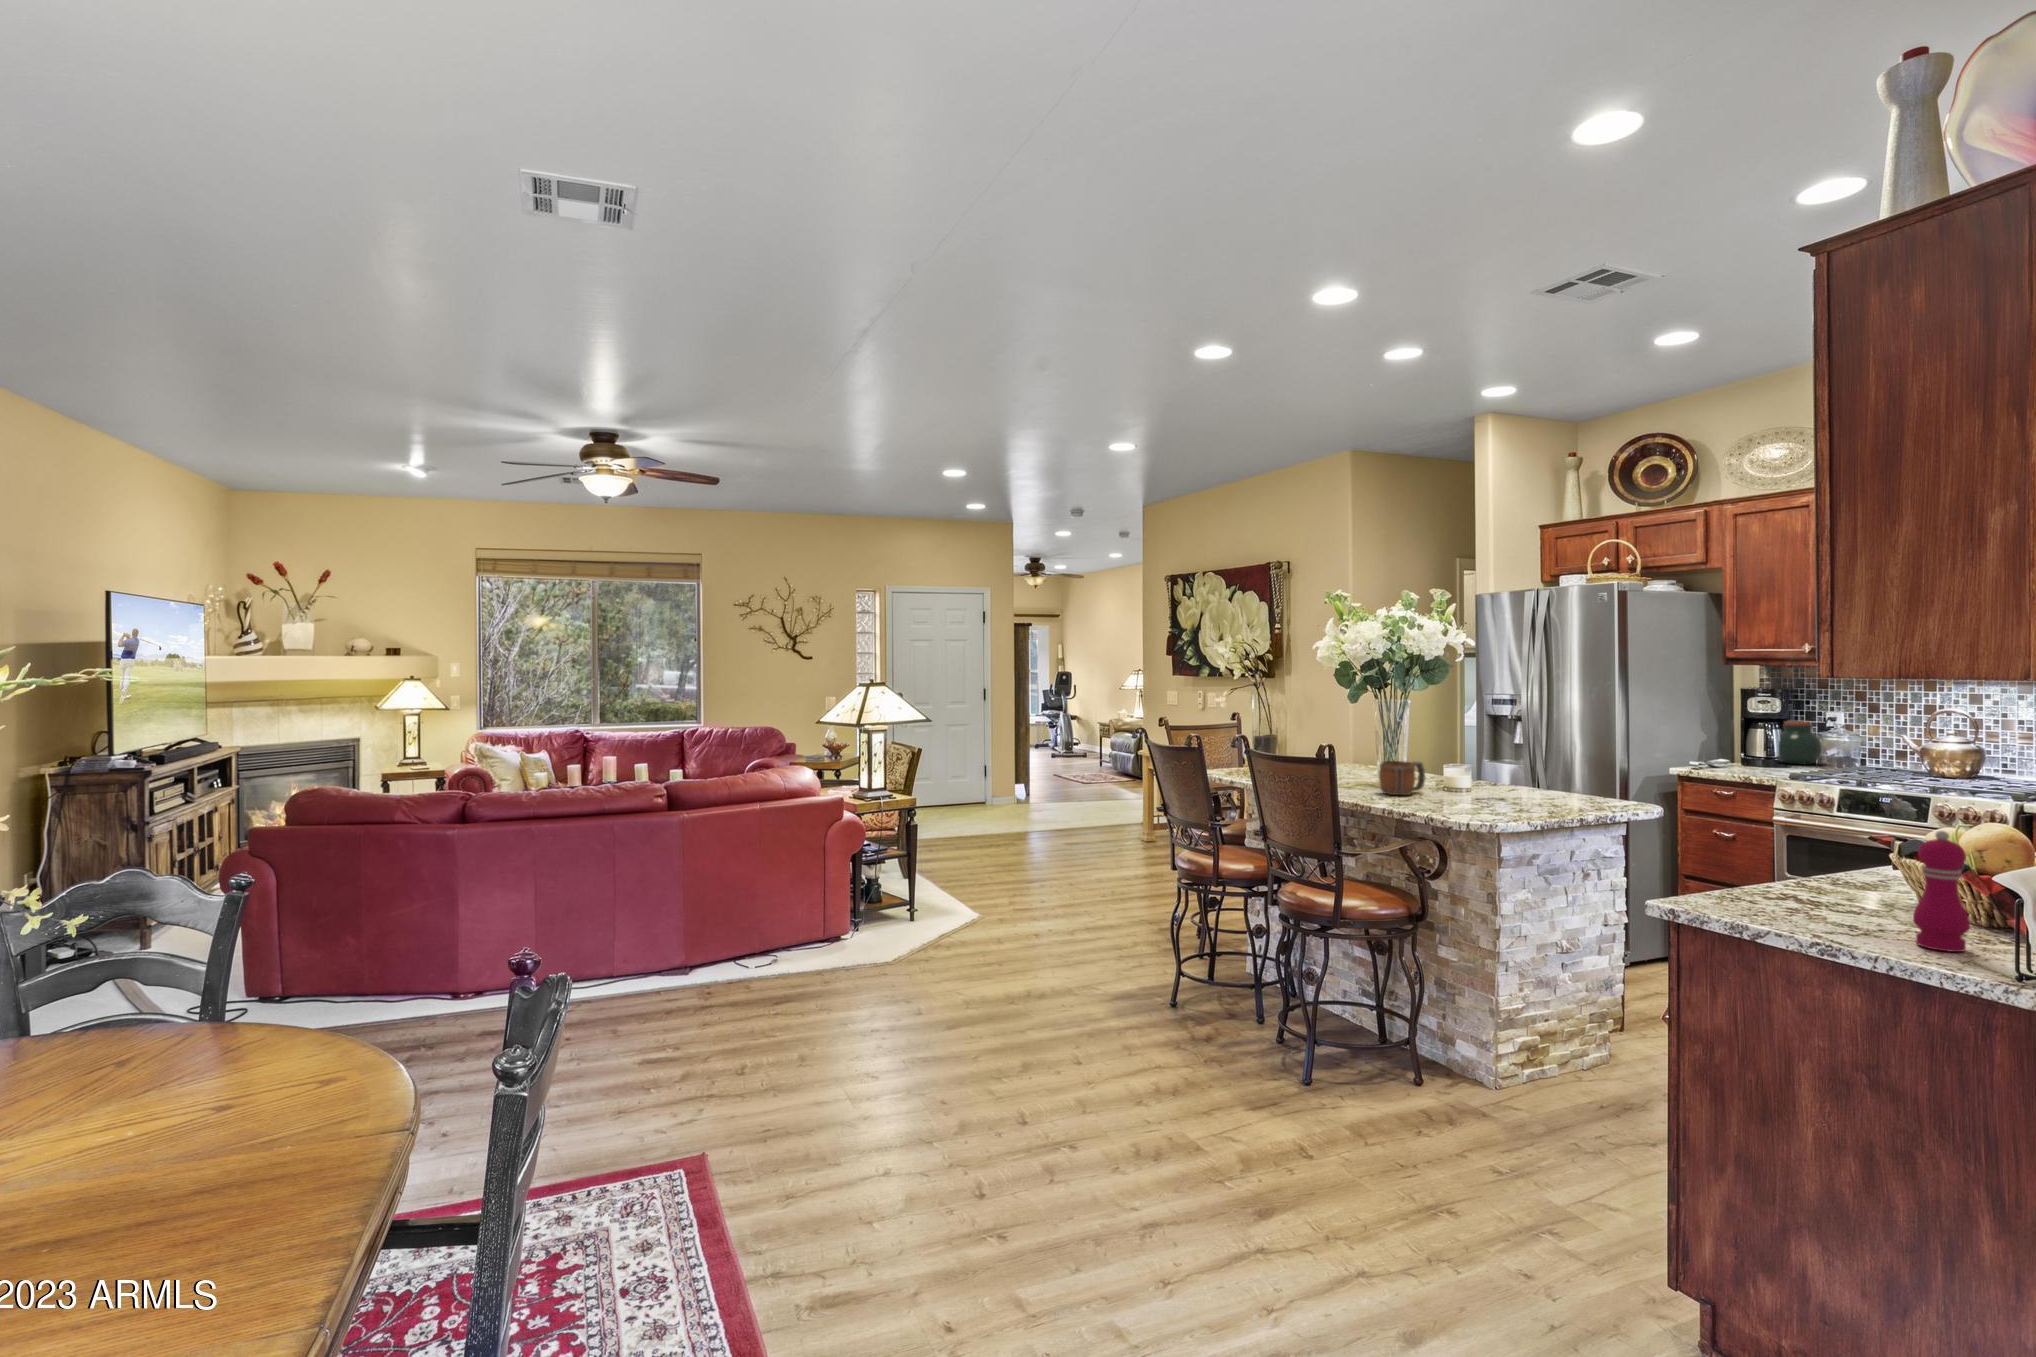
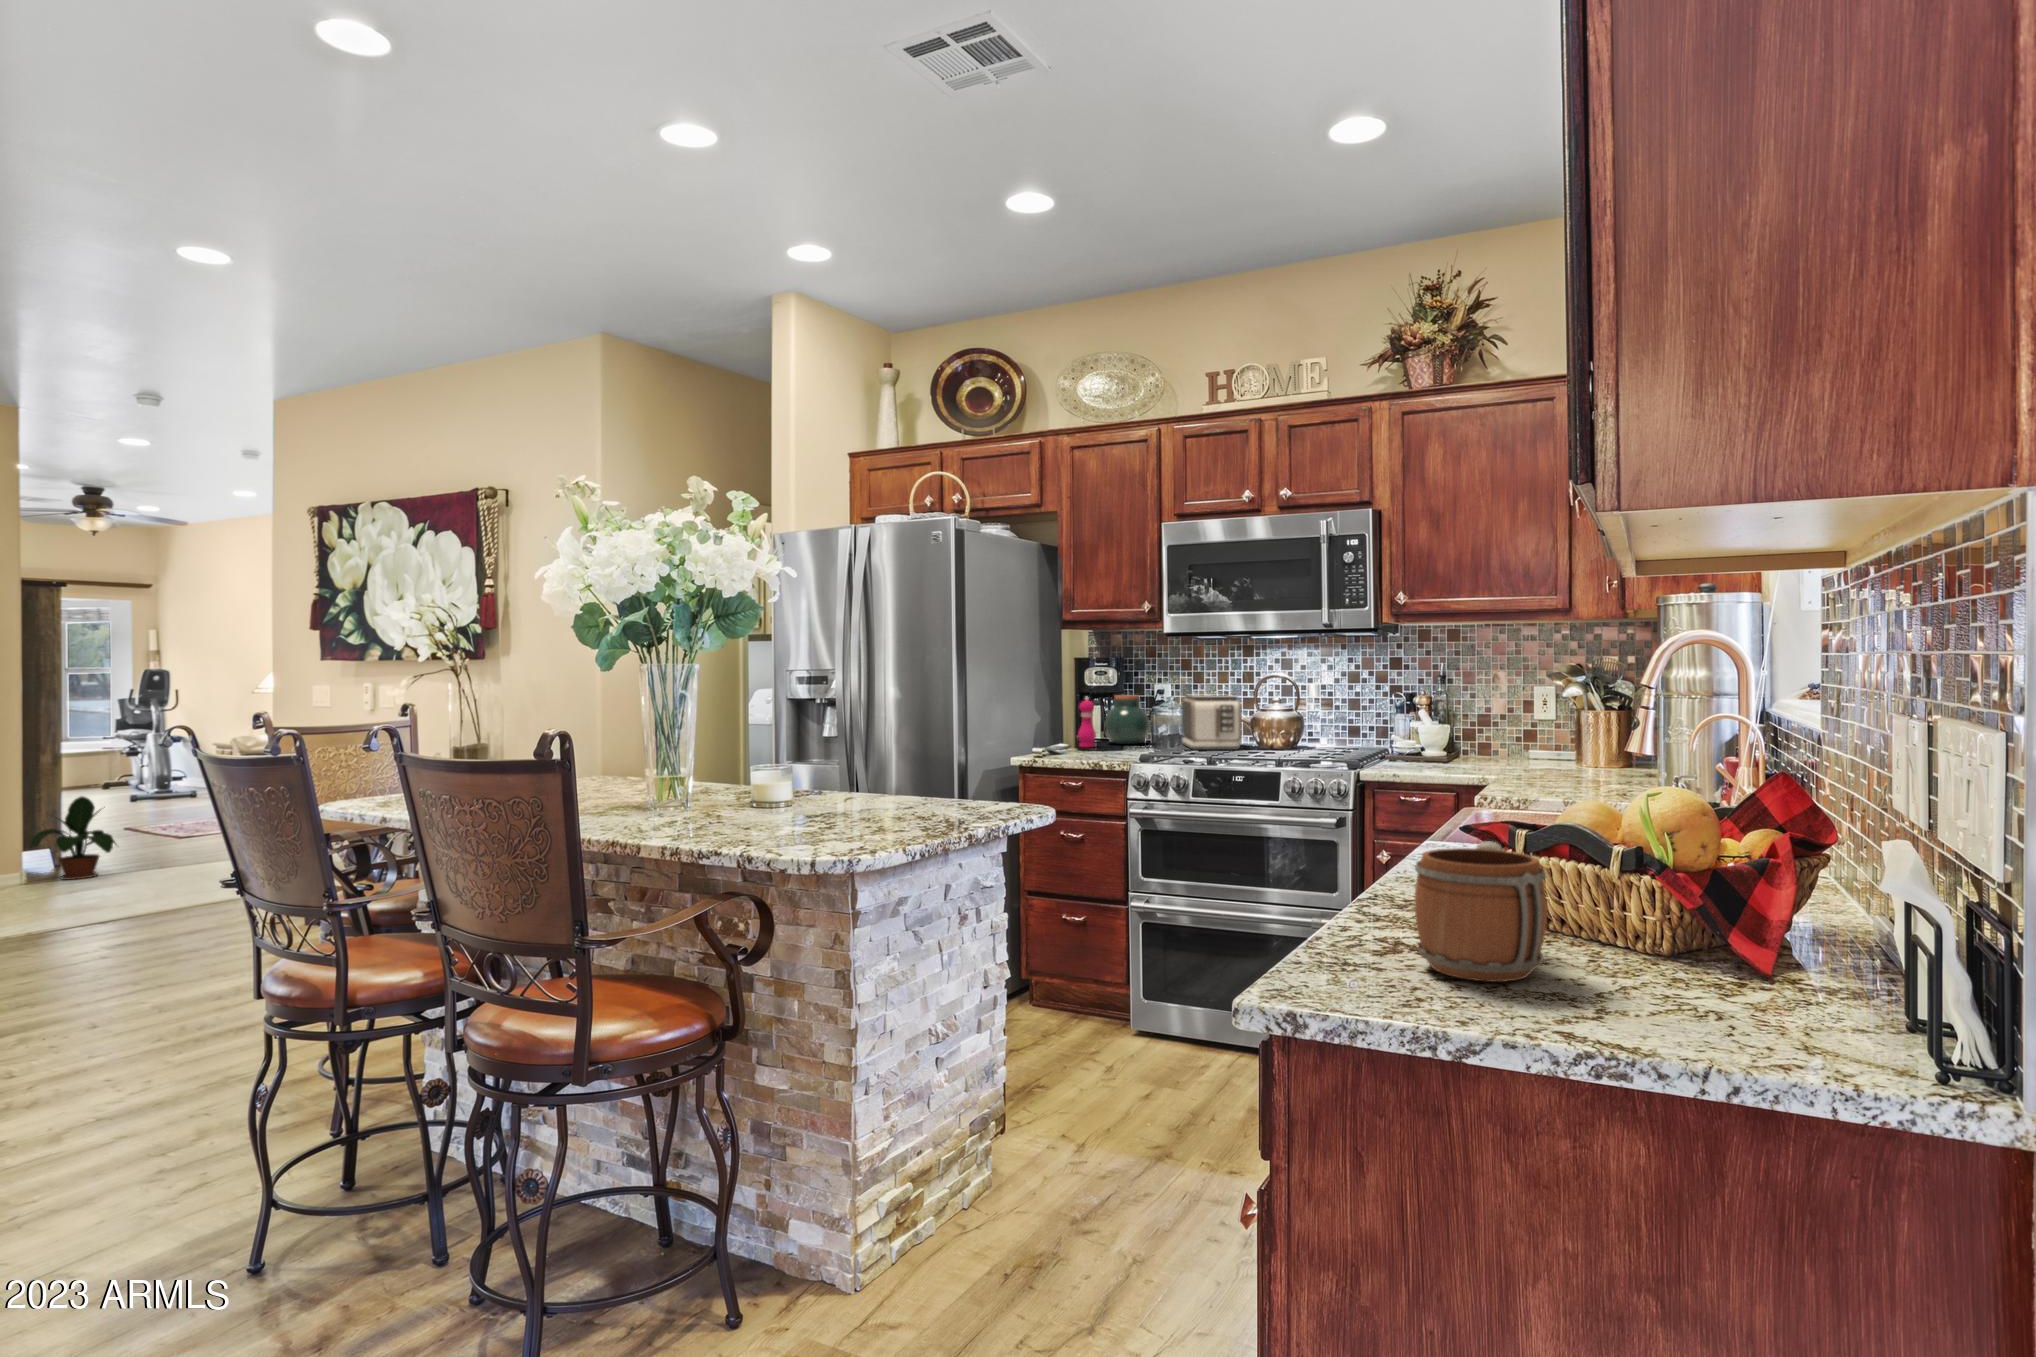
toaster: none [1858,724,1921,776] -> present [1182,695,1242,750]
potted plant: none [1020,751,1060,799] -> present [29,796,116,880]
mug: present [1379,761,1425,795] -> present [1415,841,1547,982]
pepper mill: present [1913,831,1970,952] -> present [1078,697,1096,747]

